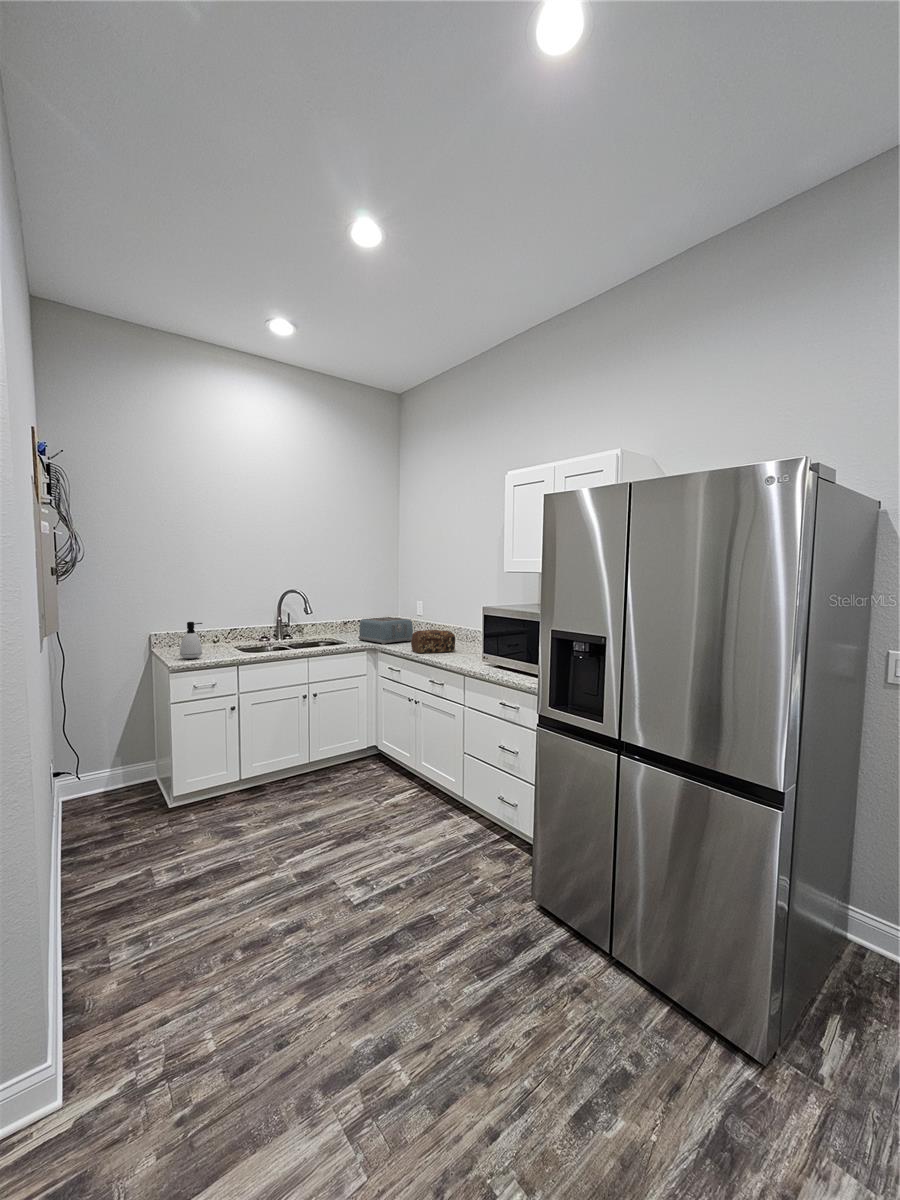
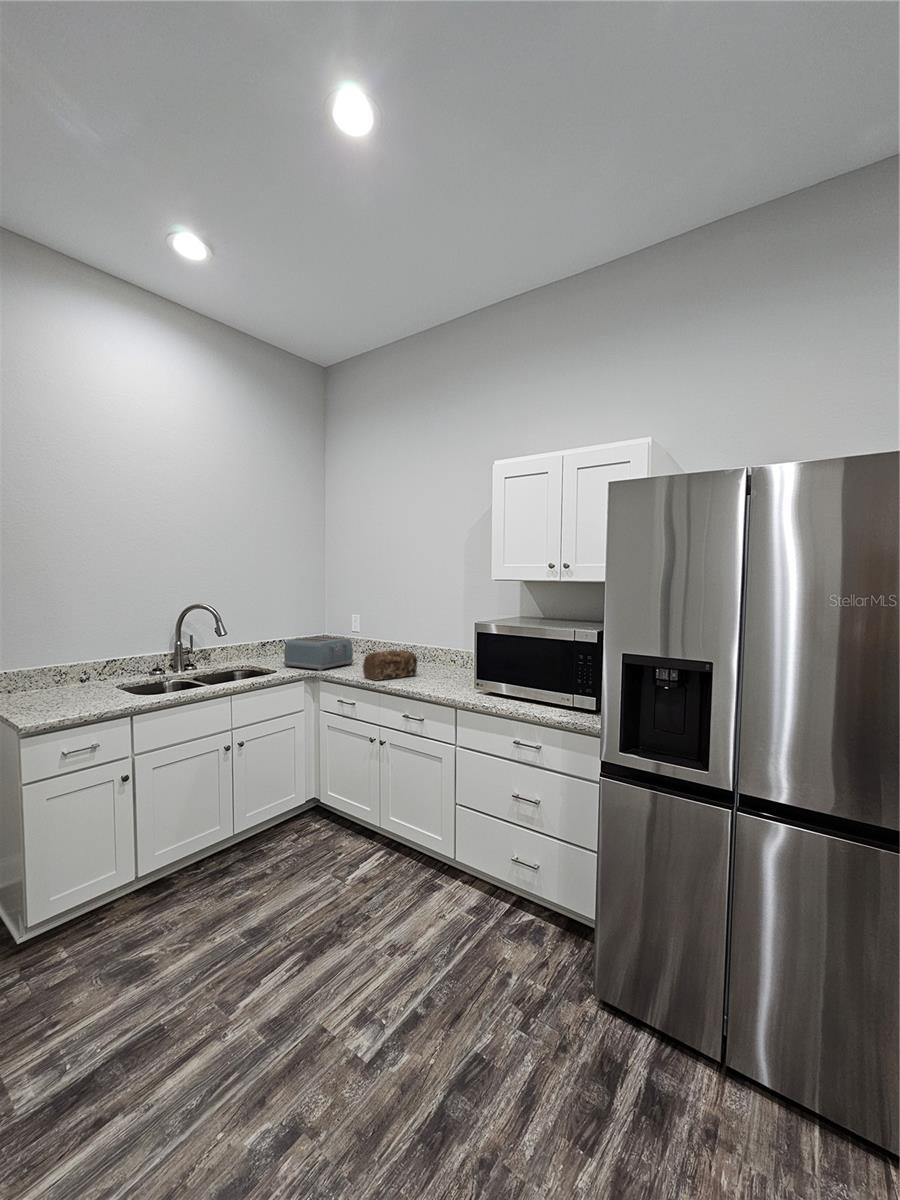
soap dispenser: present [180,622,202,659] -> none [35,657,72,713]

